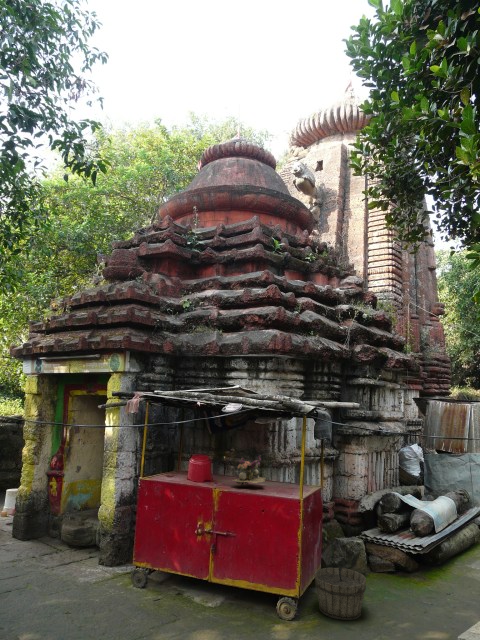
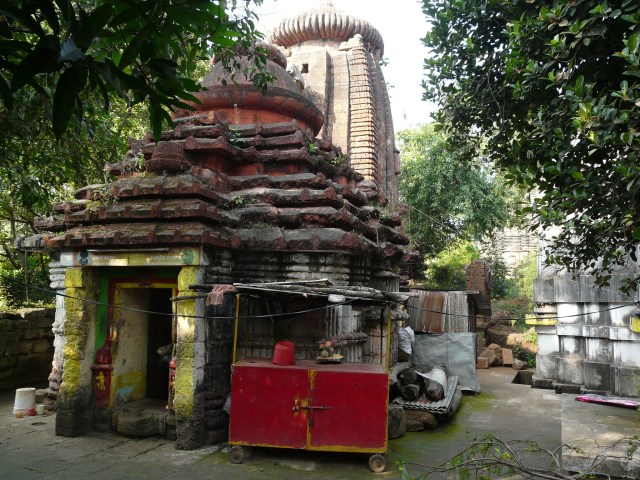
wooden bucket: present [314,563,366,620] -> none [383,415,424,456]

